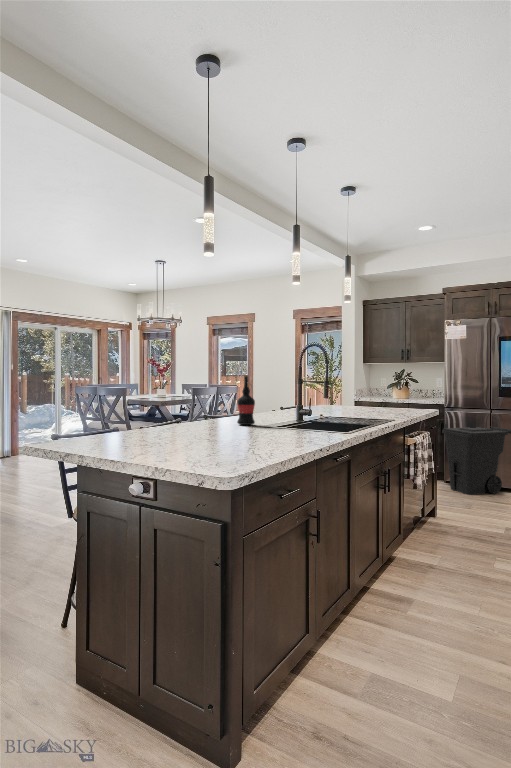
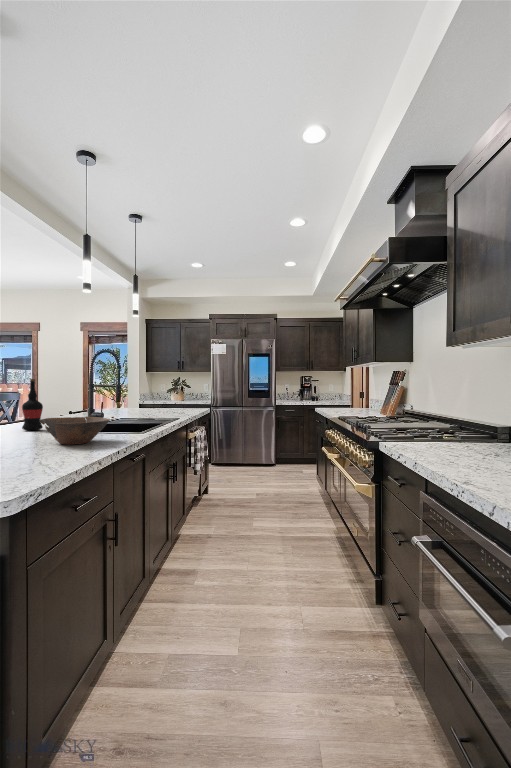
bowl: none [252,414,315,440] -> present [40,417,110,445]
trash can: present [442,425,511,495] -> none [211,419,261,474]

